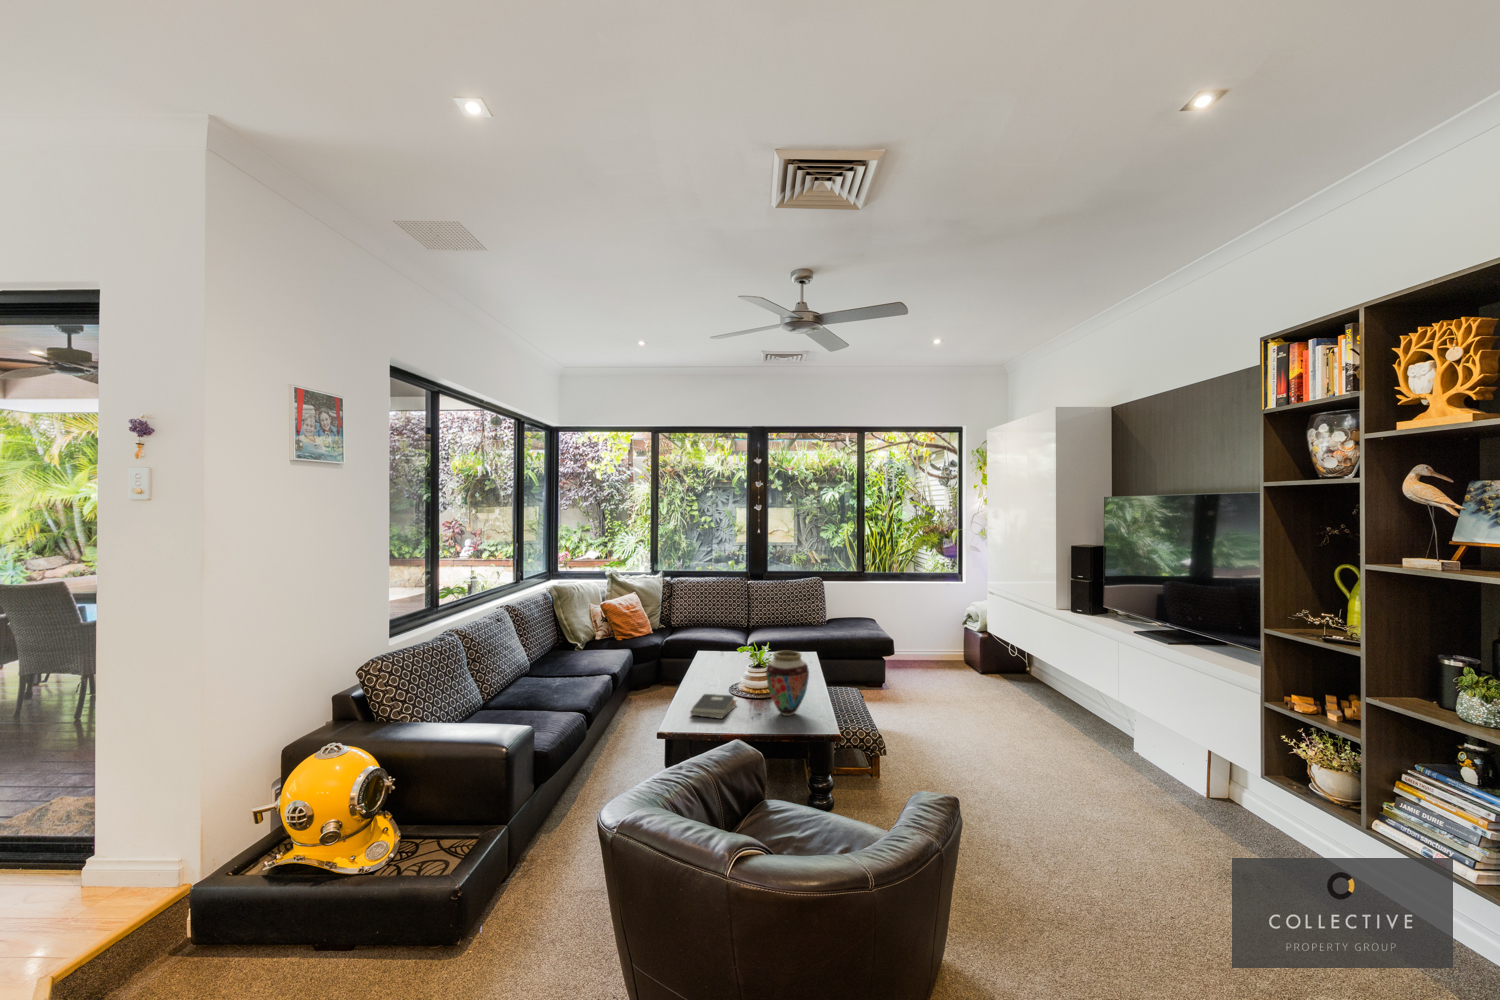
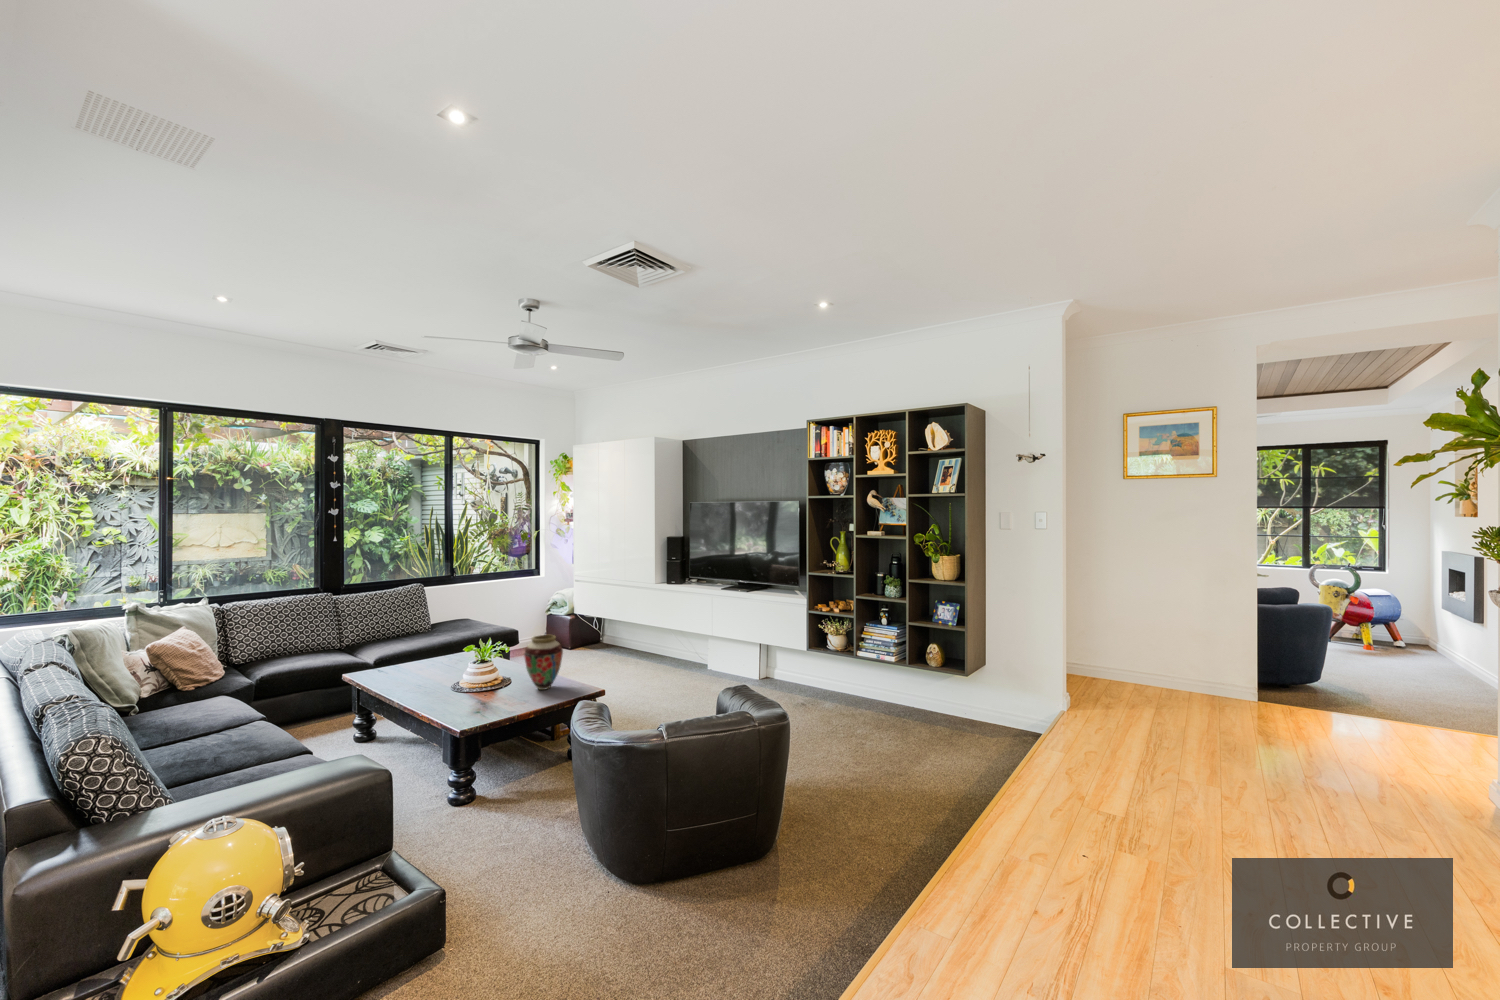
hardback book: present [691,694,737,719] -> none [456,687,501,711]

